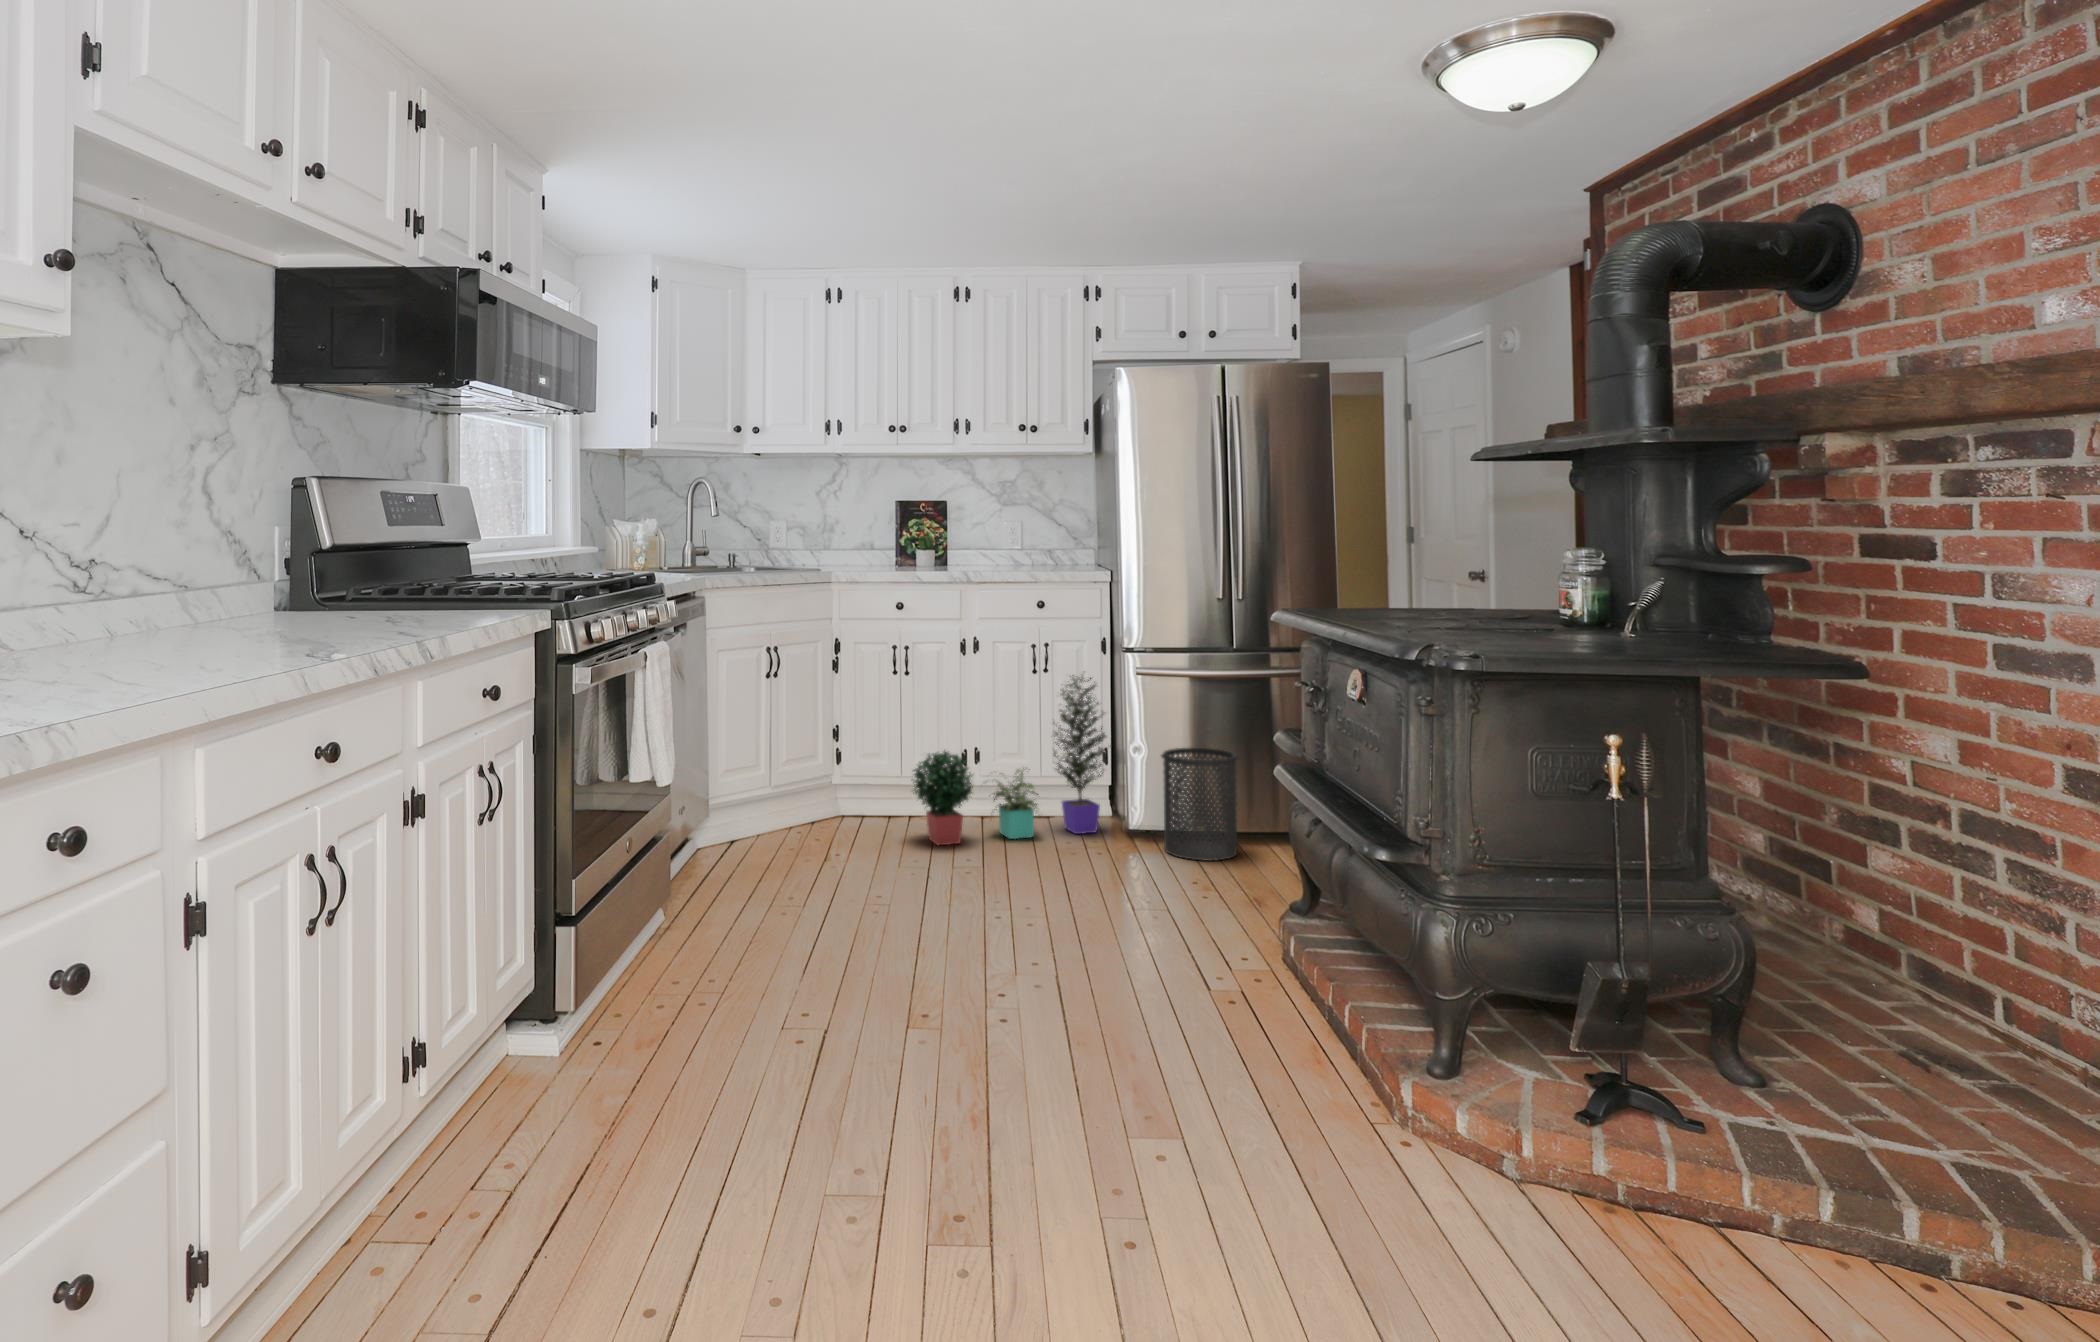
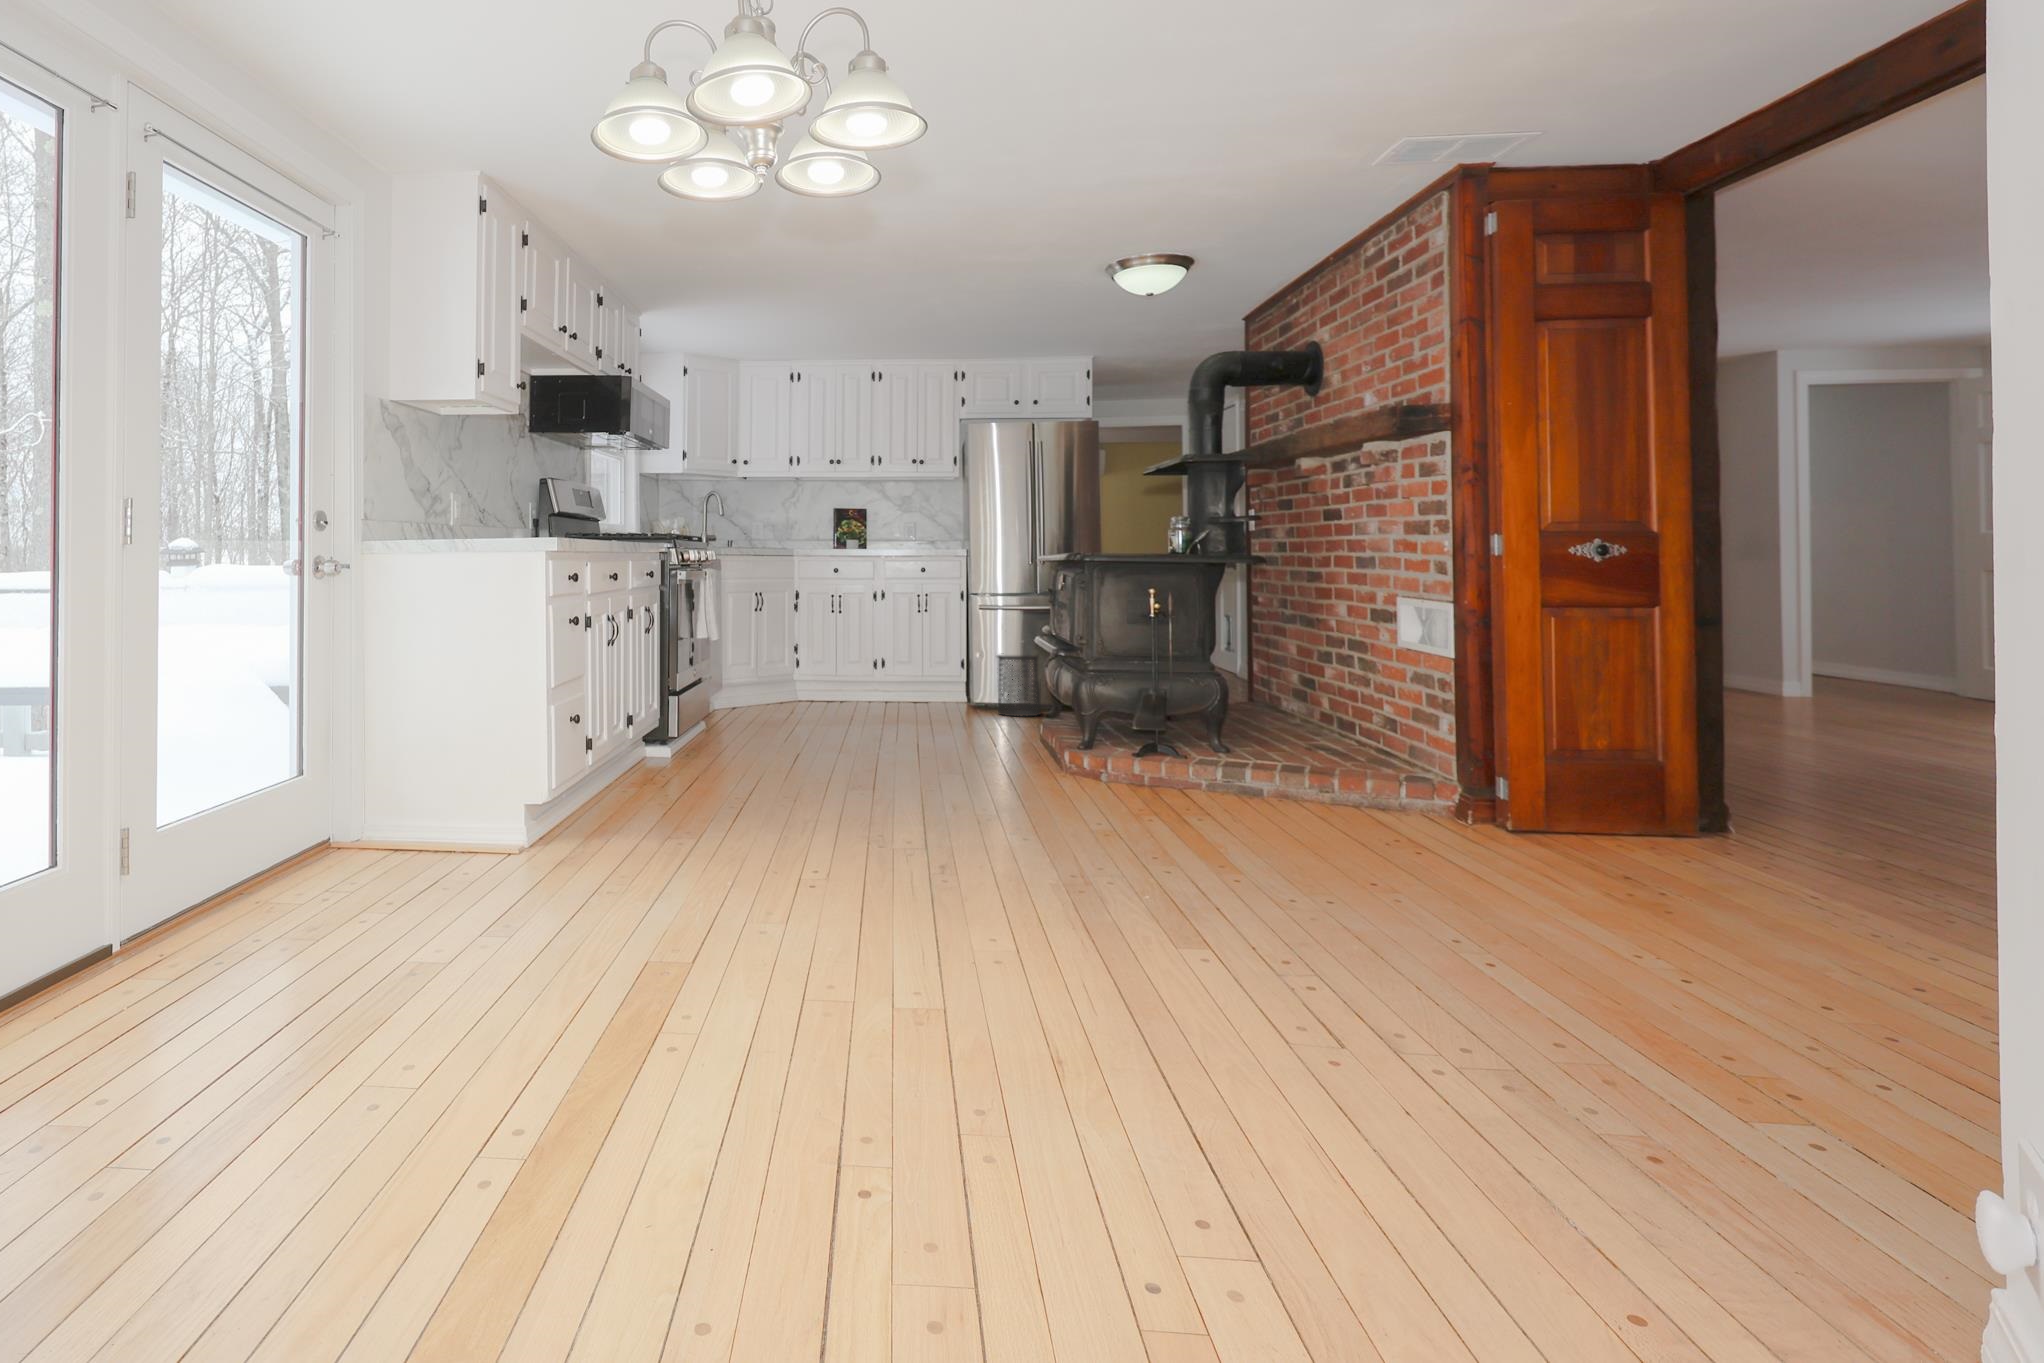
potted plant: present [913,675,1107,846] -> none [844,609,968,712]

